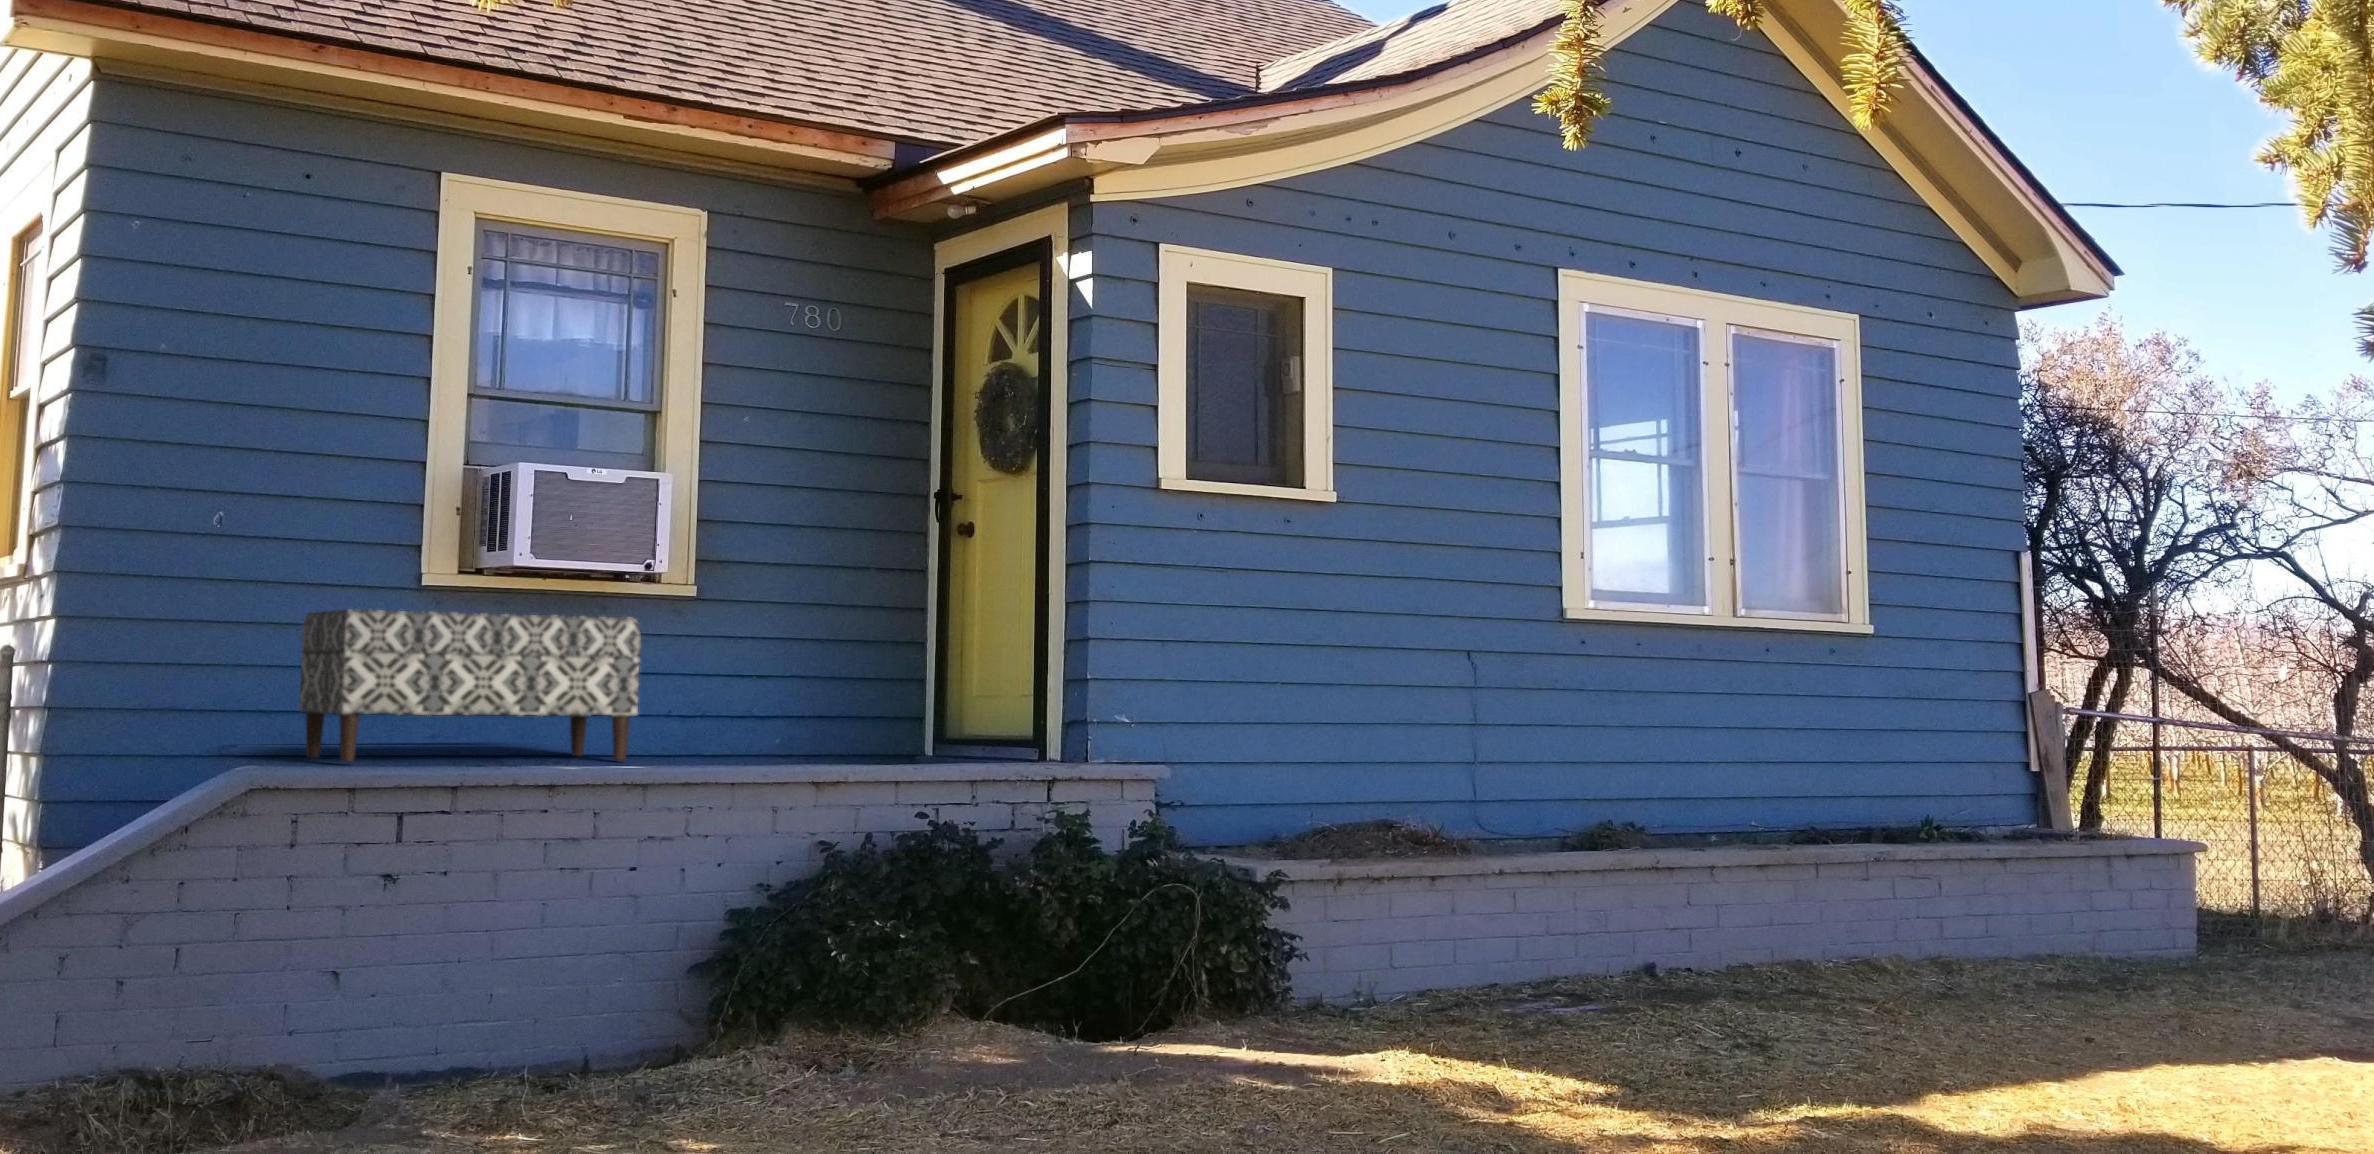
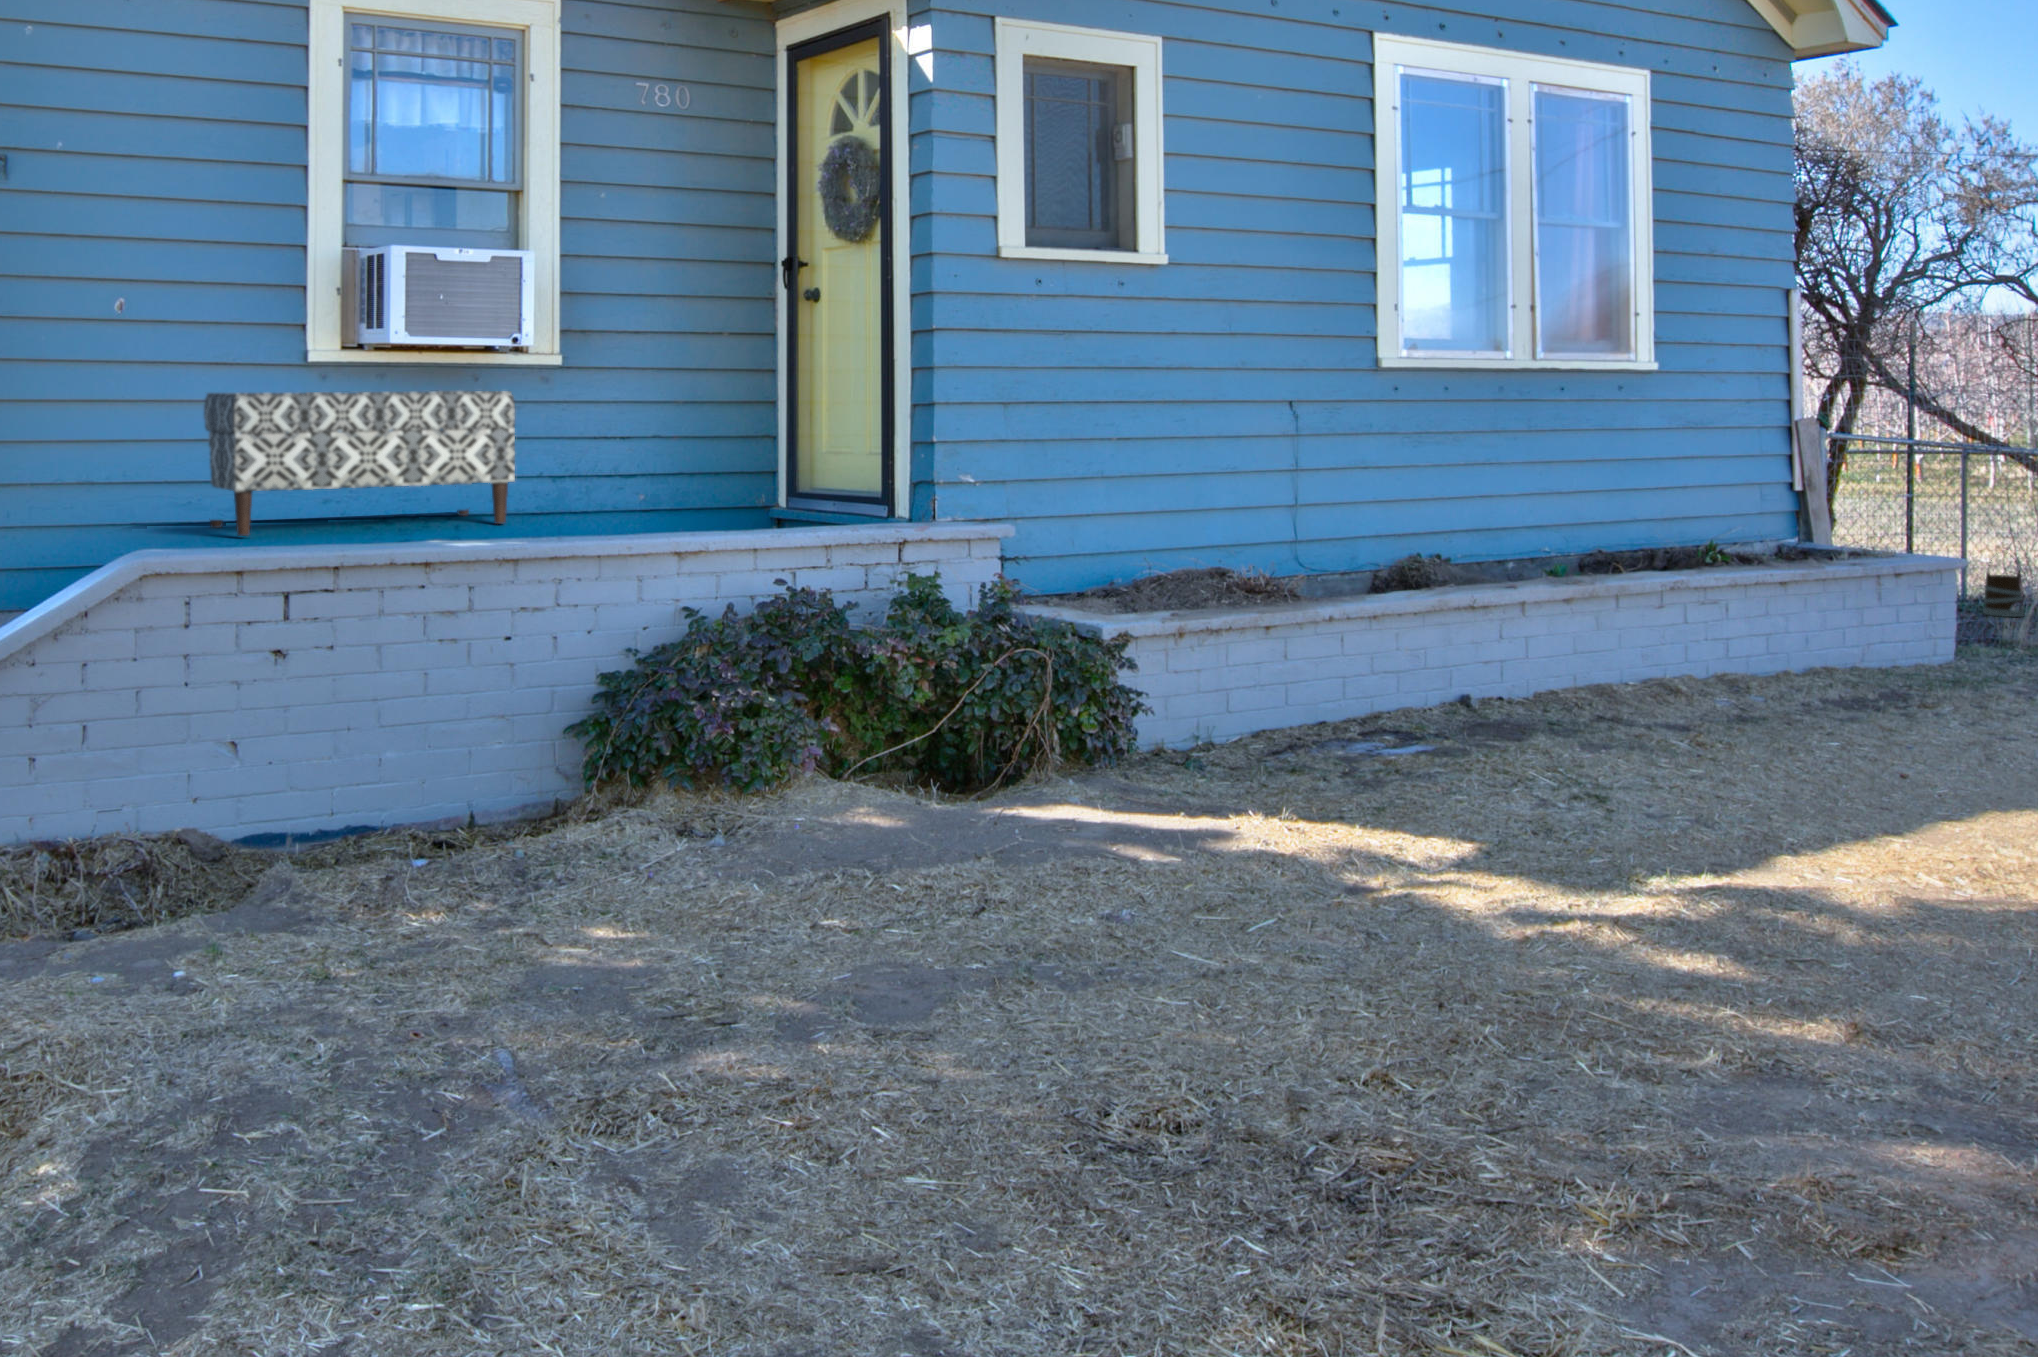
wooden bucket: none [2251,854,2295,926] -> present [1983,560,2024,617]

